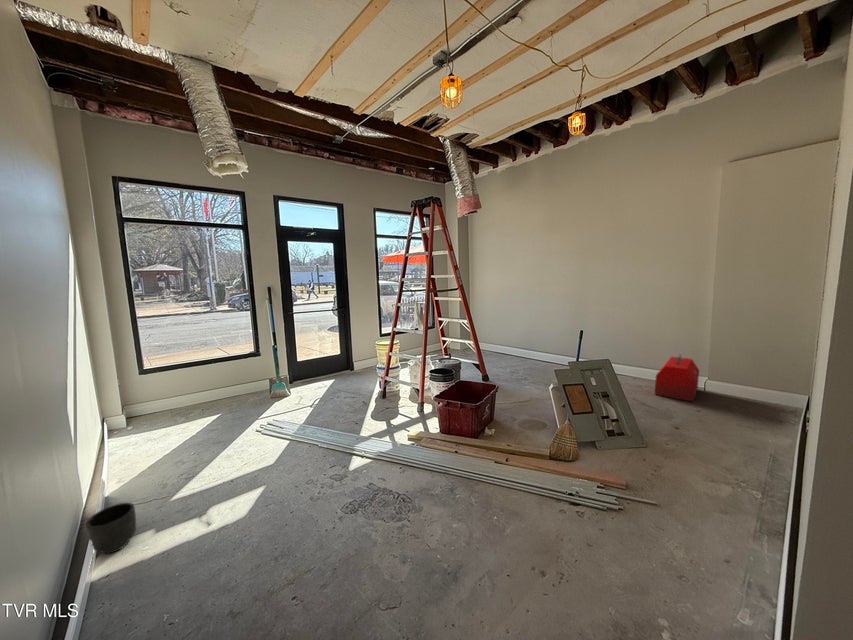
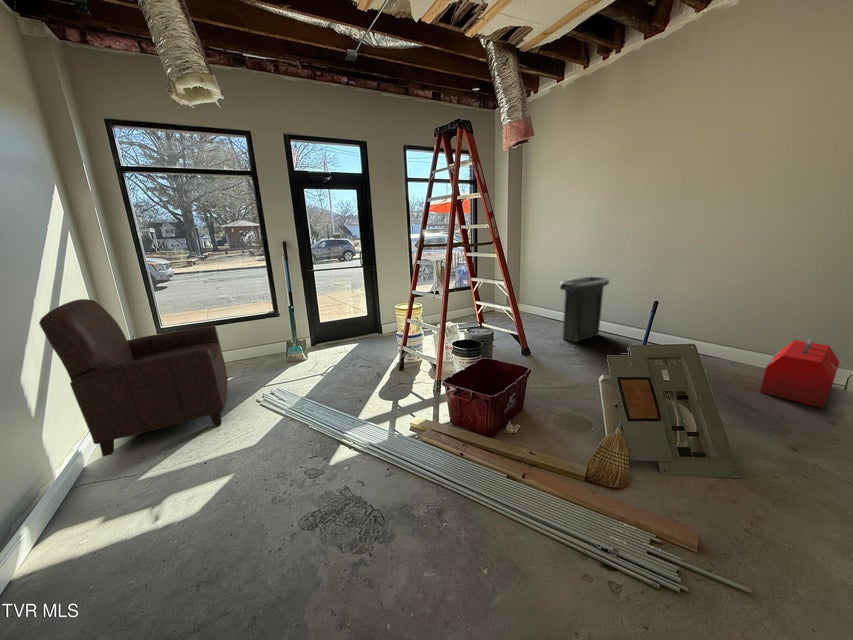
trash can: none [508,316,544,369] -> present [560,277,609,342]
chair: none [78,339,235,488] -> present [39,299,228,456]
planter: present [85,503,136,554] -> none [19,487,83,542]

